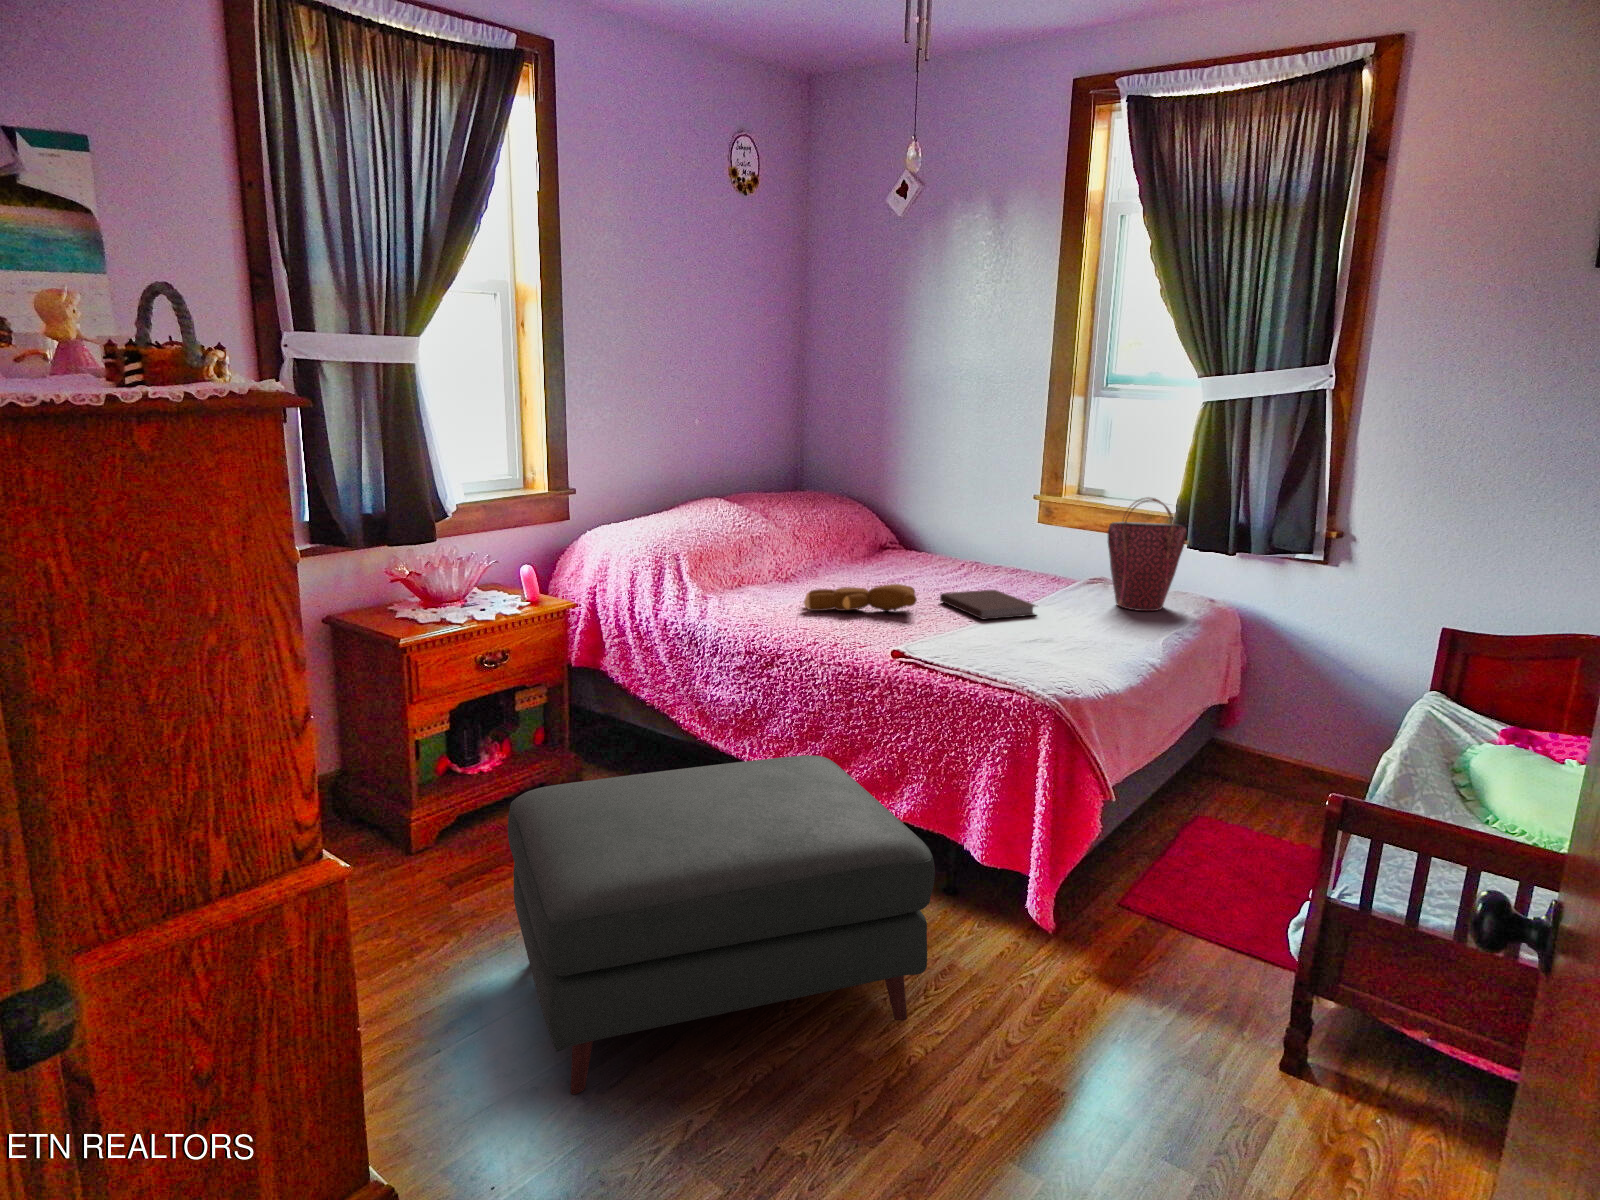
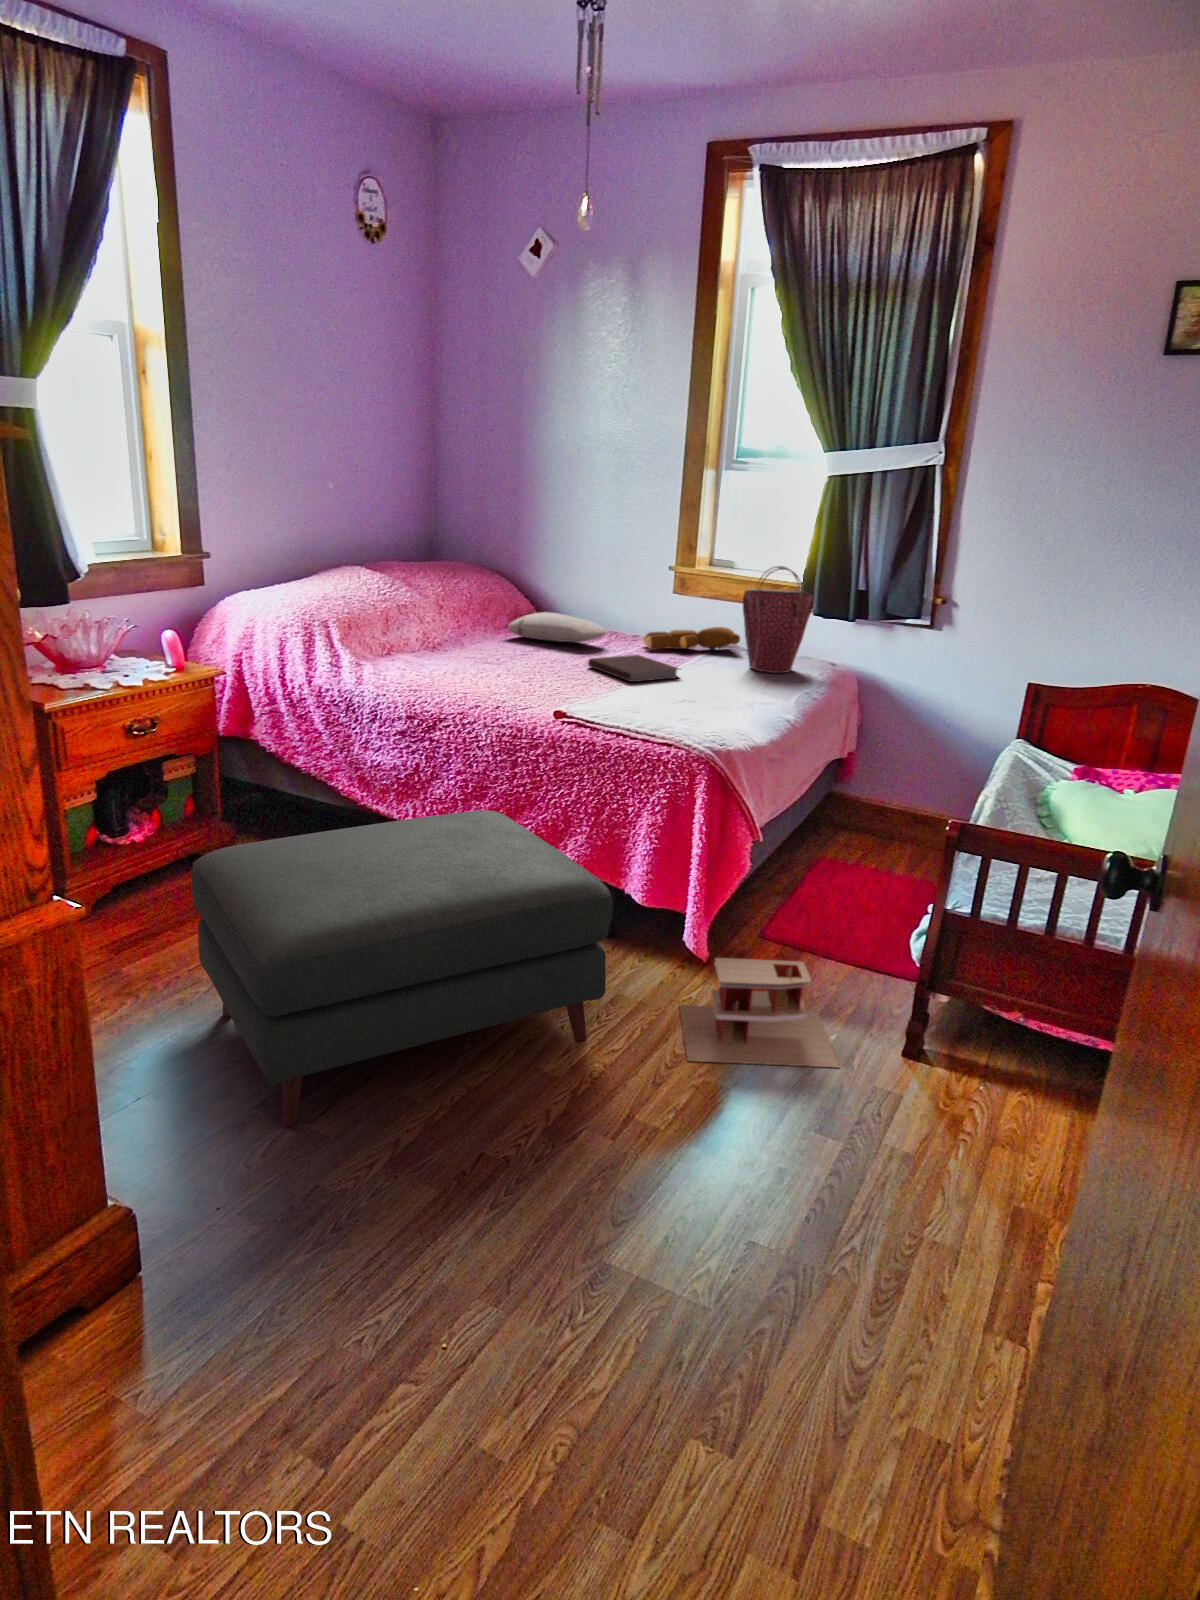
pillow: none [863,544,965,575] -> present [508,612,607,642]
teddy bear: present [804,584,917,612] -> present [643,627,740,651]
toy house: none [1016,935,1200,1078] -> present [679,958,839,1067]

